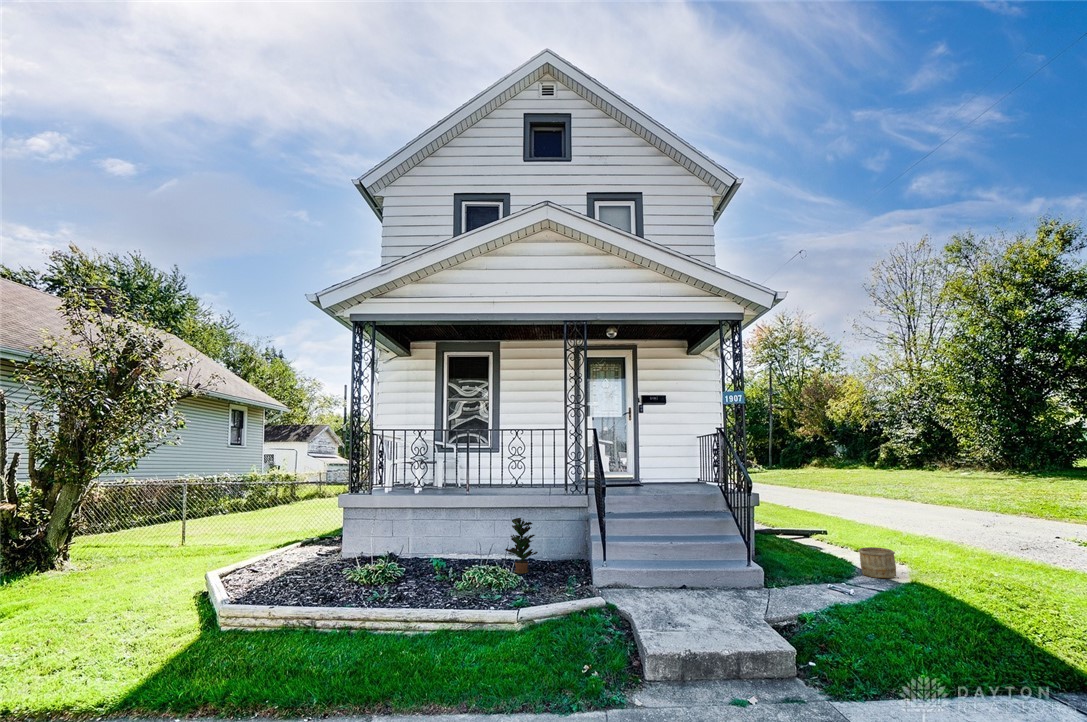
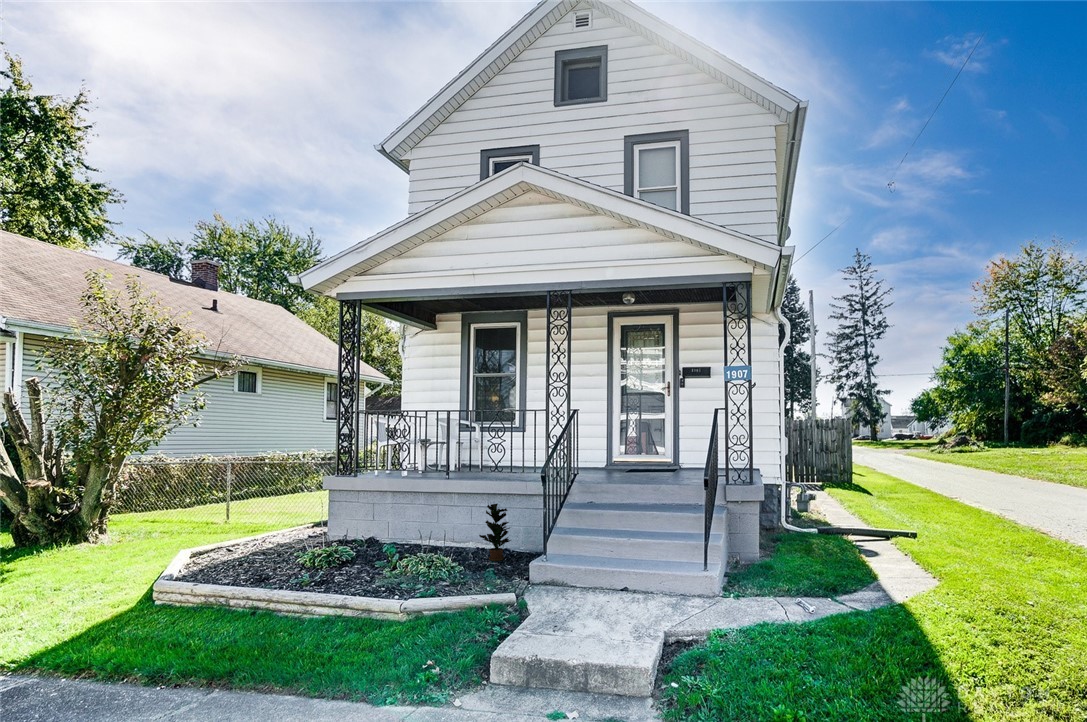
wooden bucket: present [858,547,896,578] -> none [880,560,926,599]

